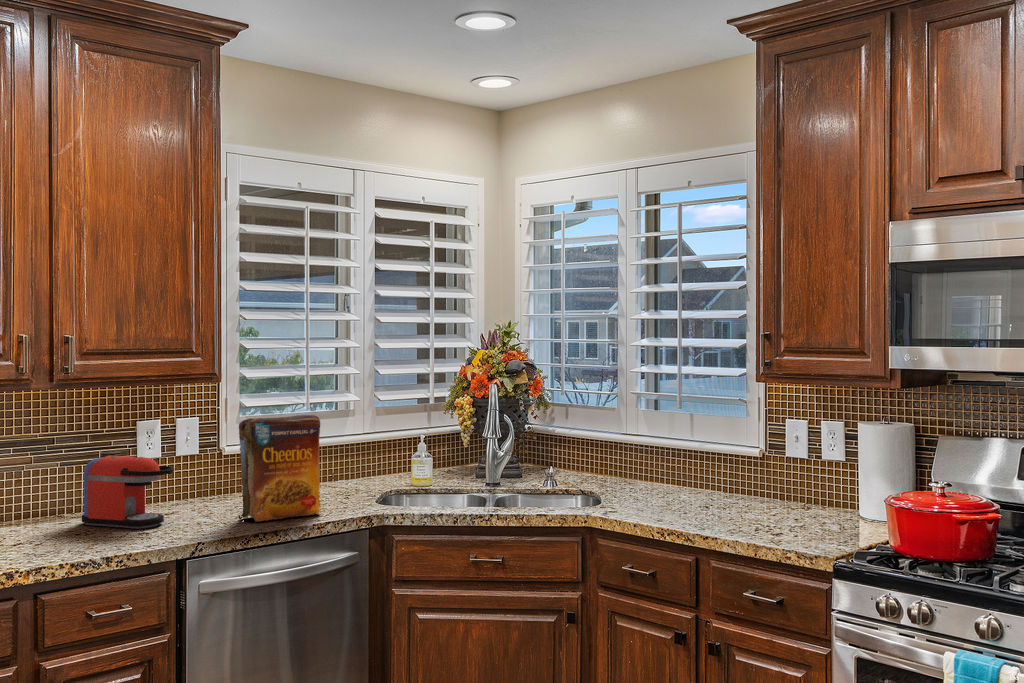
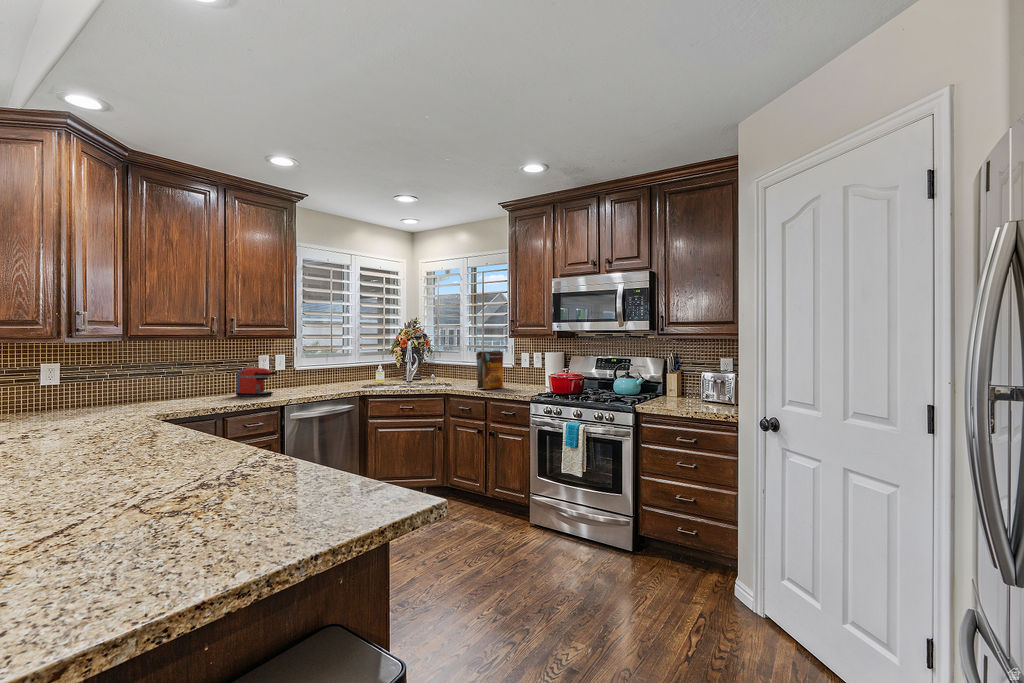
cereal box: present [235,415,322,521] -> present [476,351,504,389]

